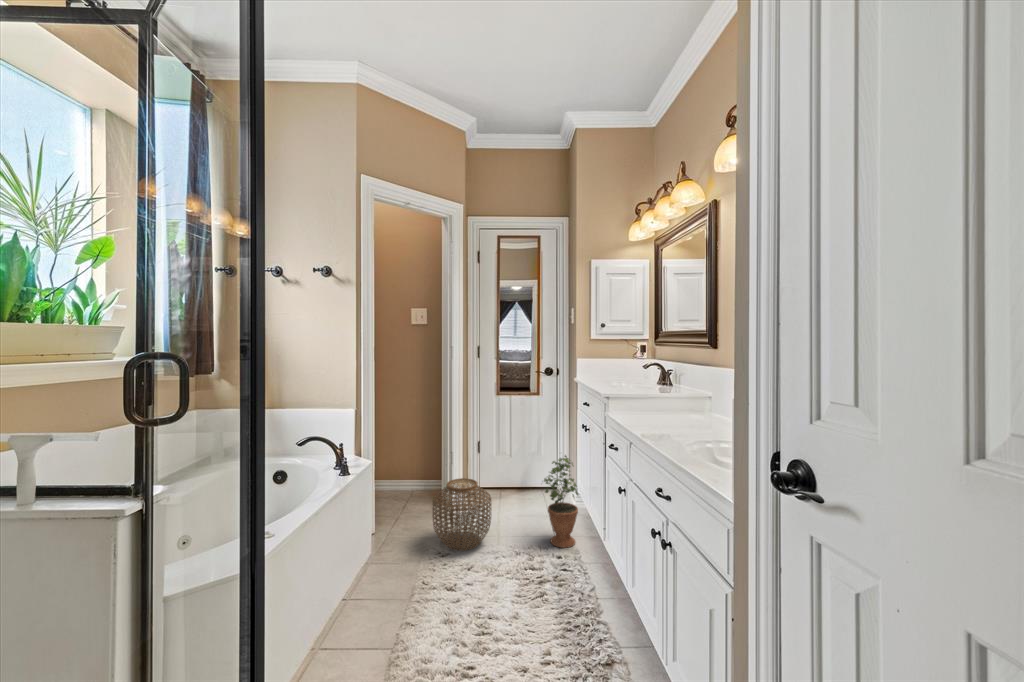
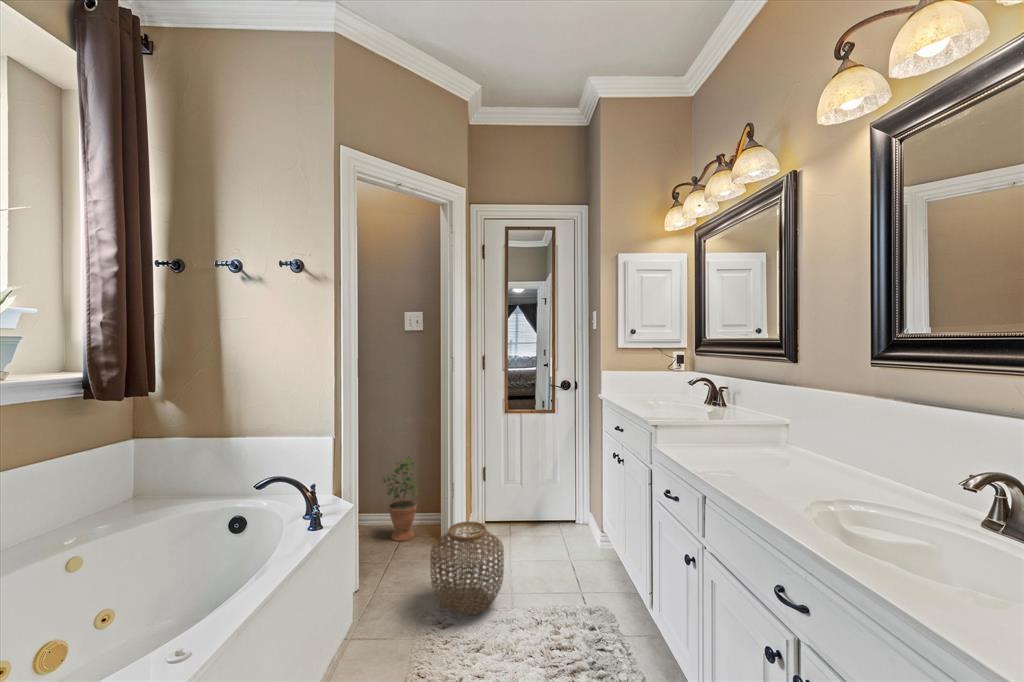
potted plant: present [544,455,578,548] -> present [383,457,418,541]

